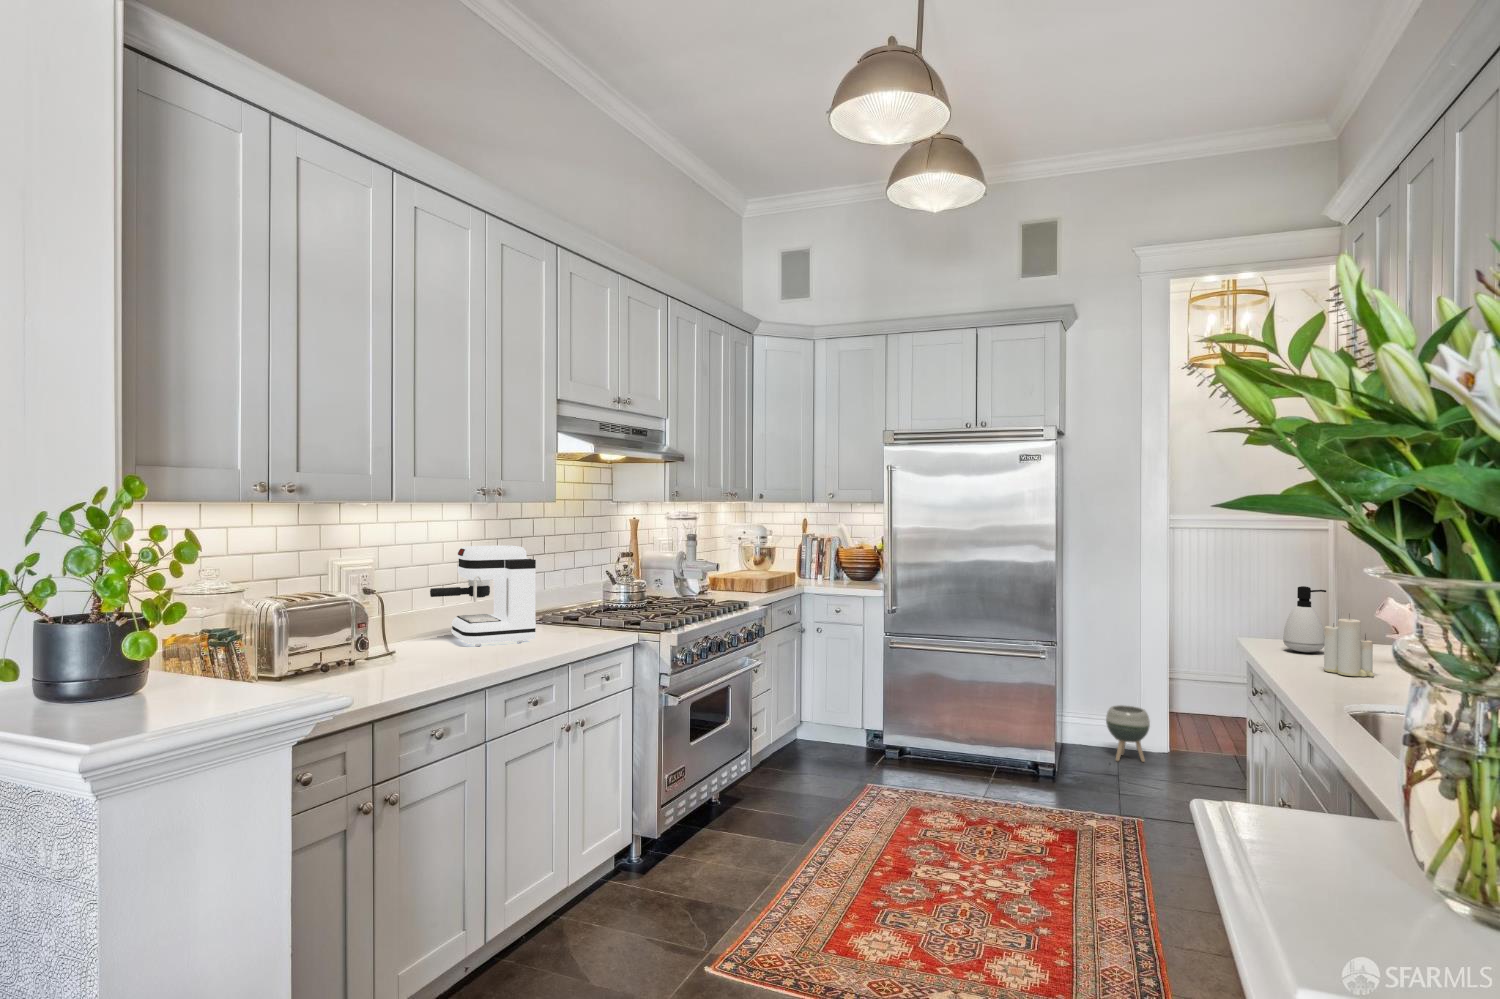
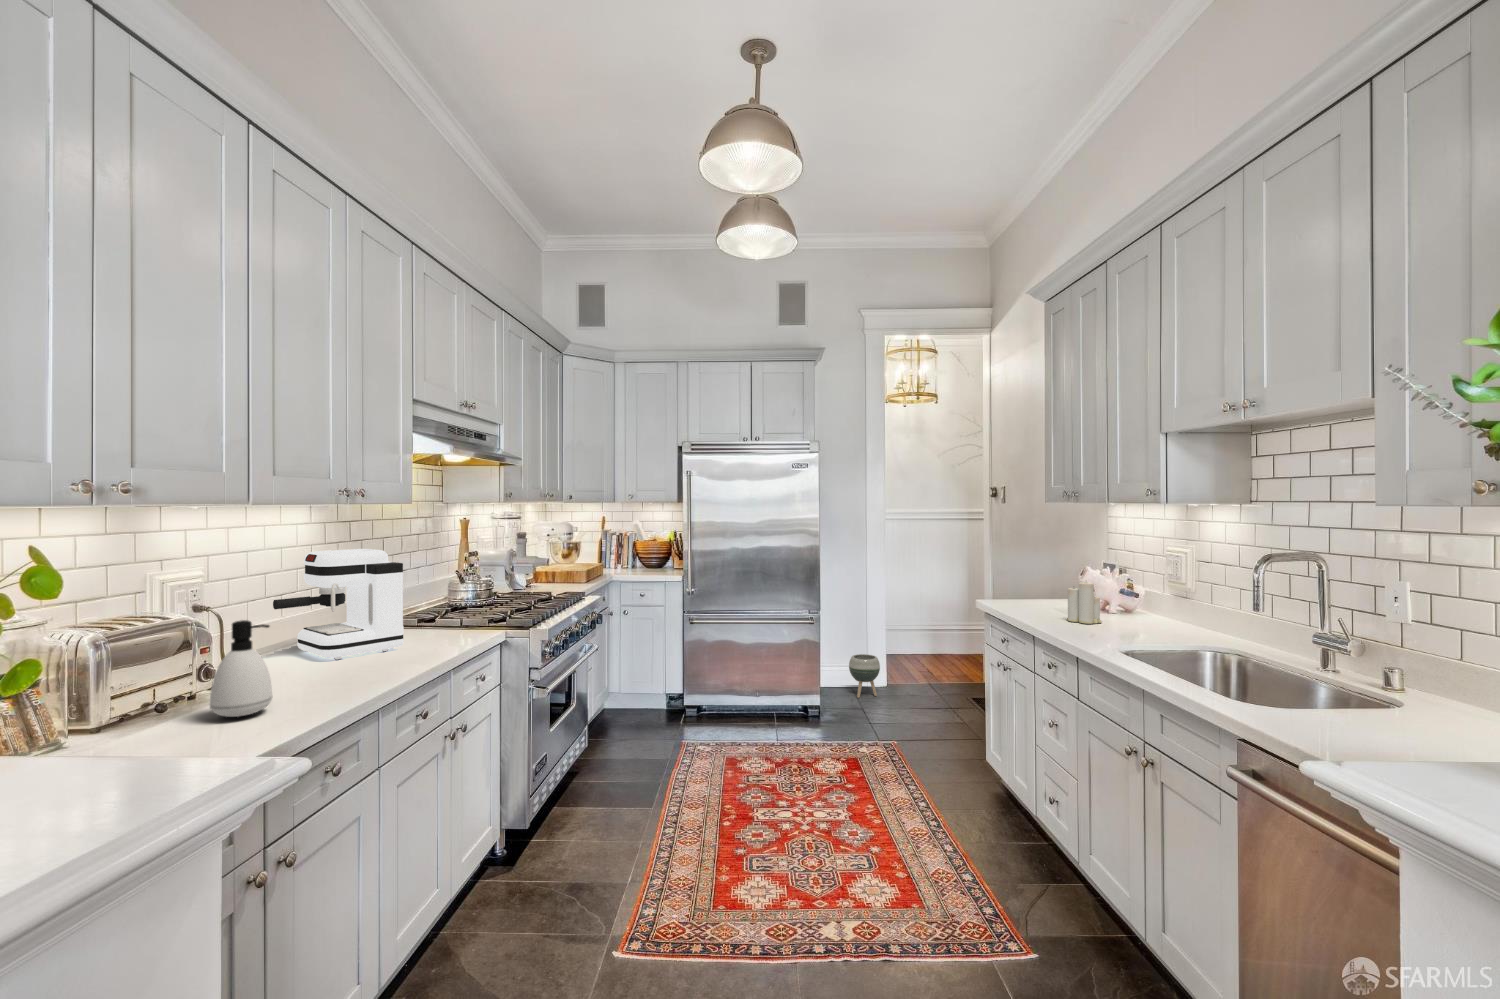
soap dispenser: present [1283,586,1326,652] -> present [210,620,272,717]

